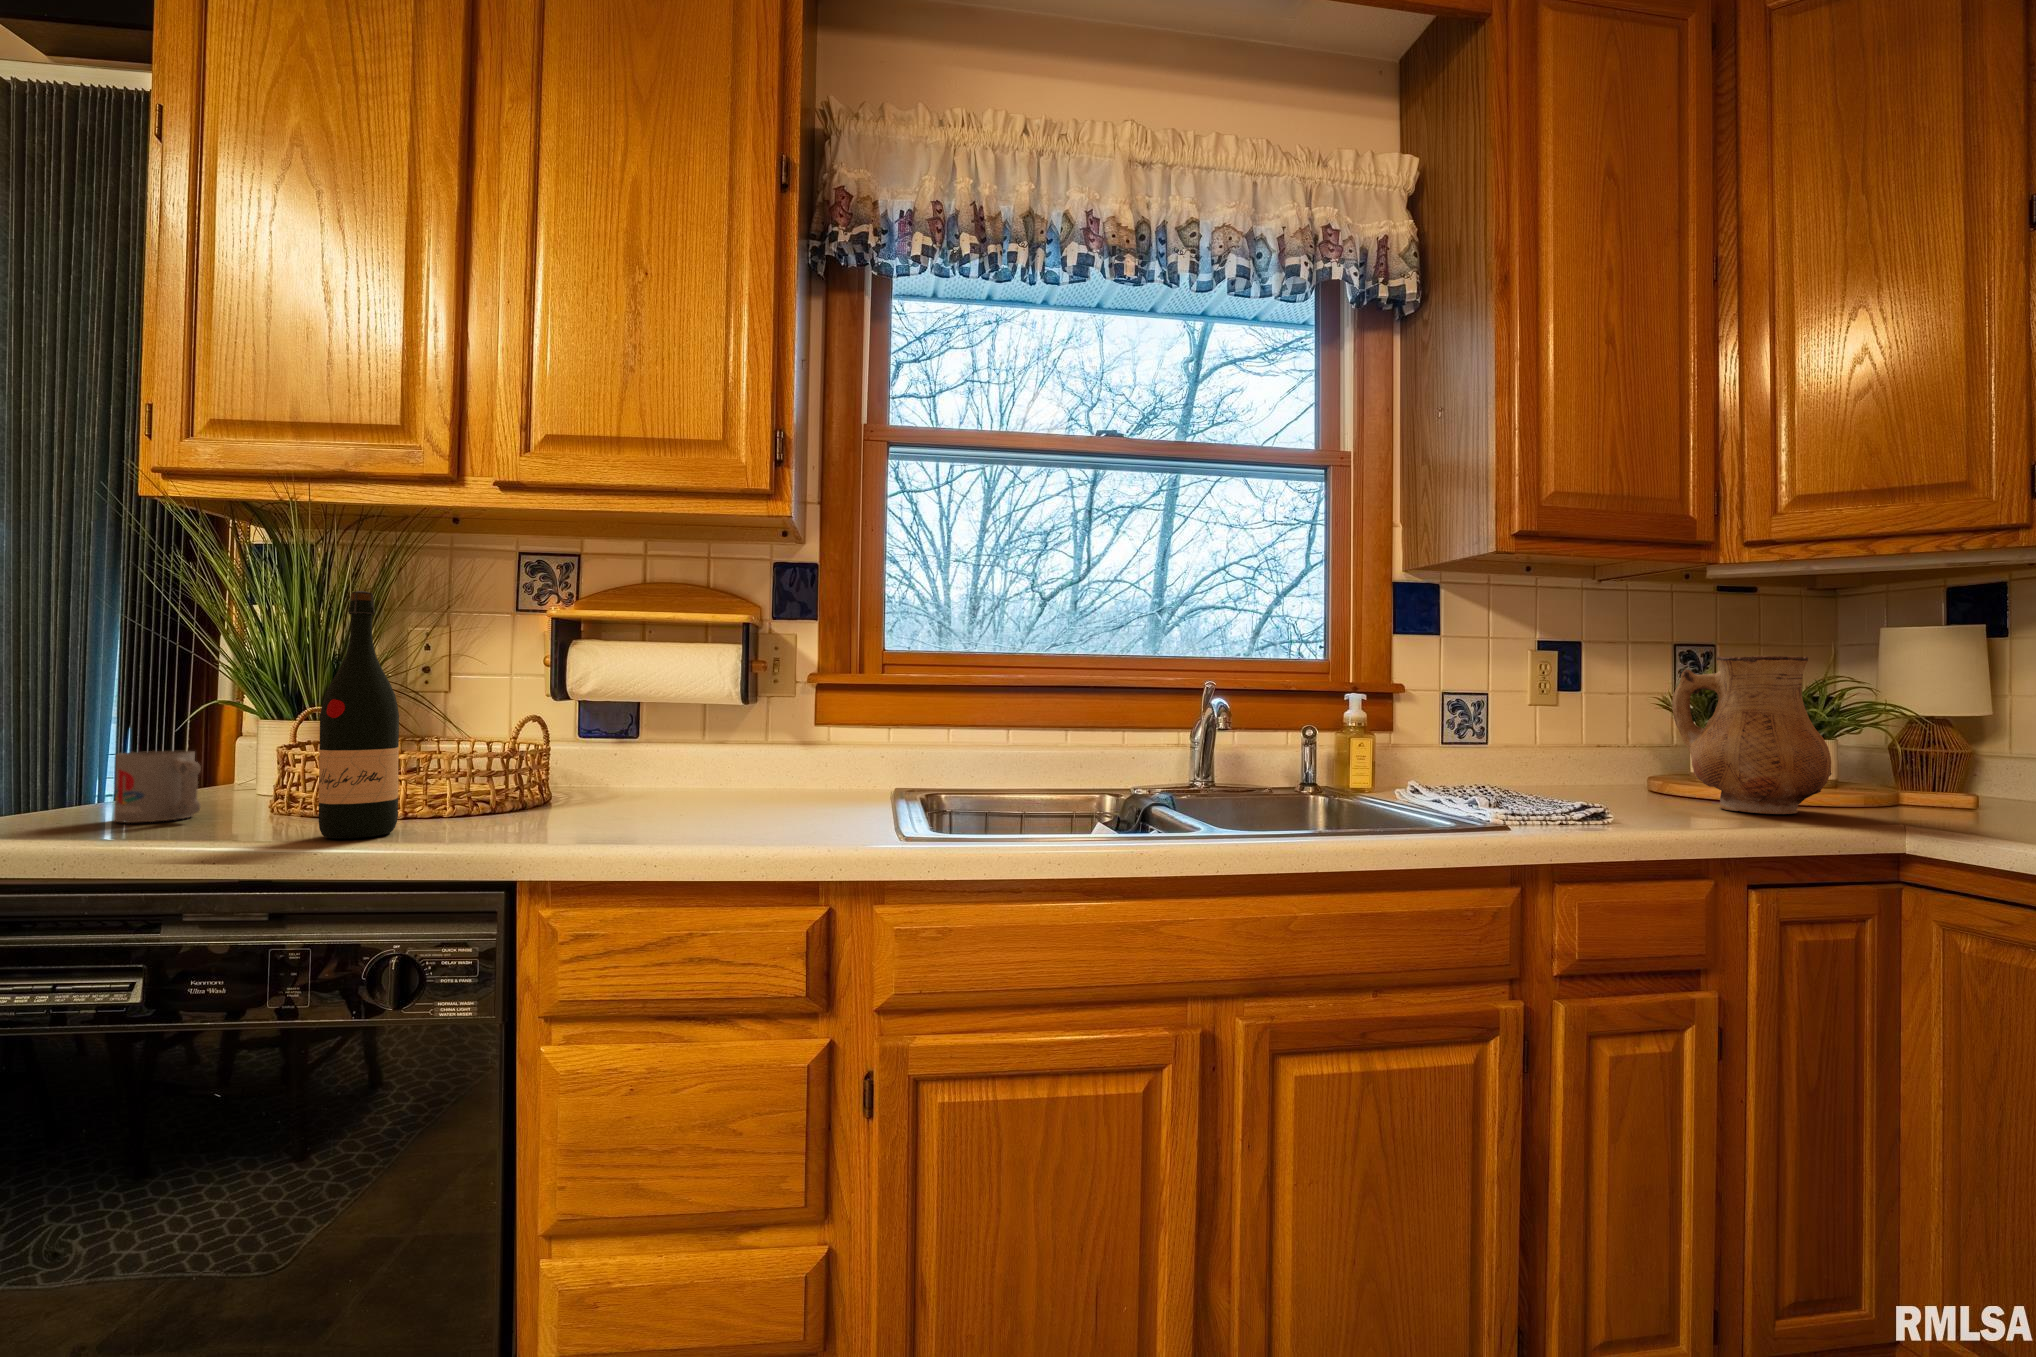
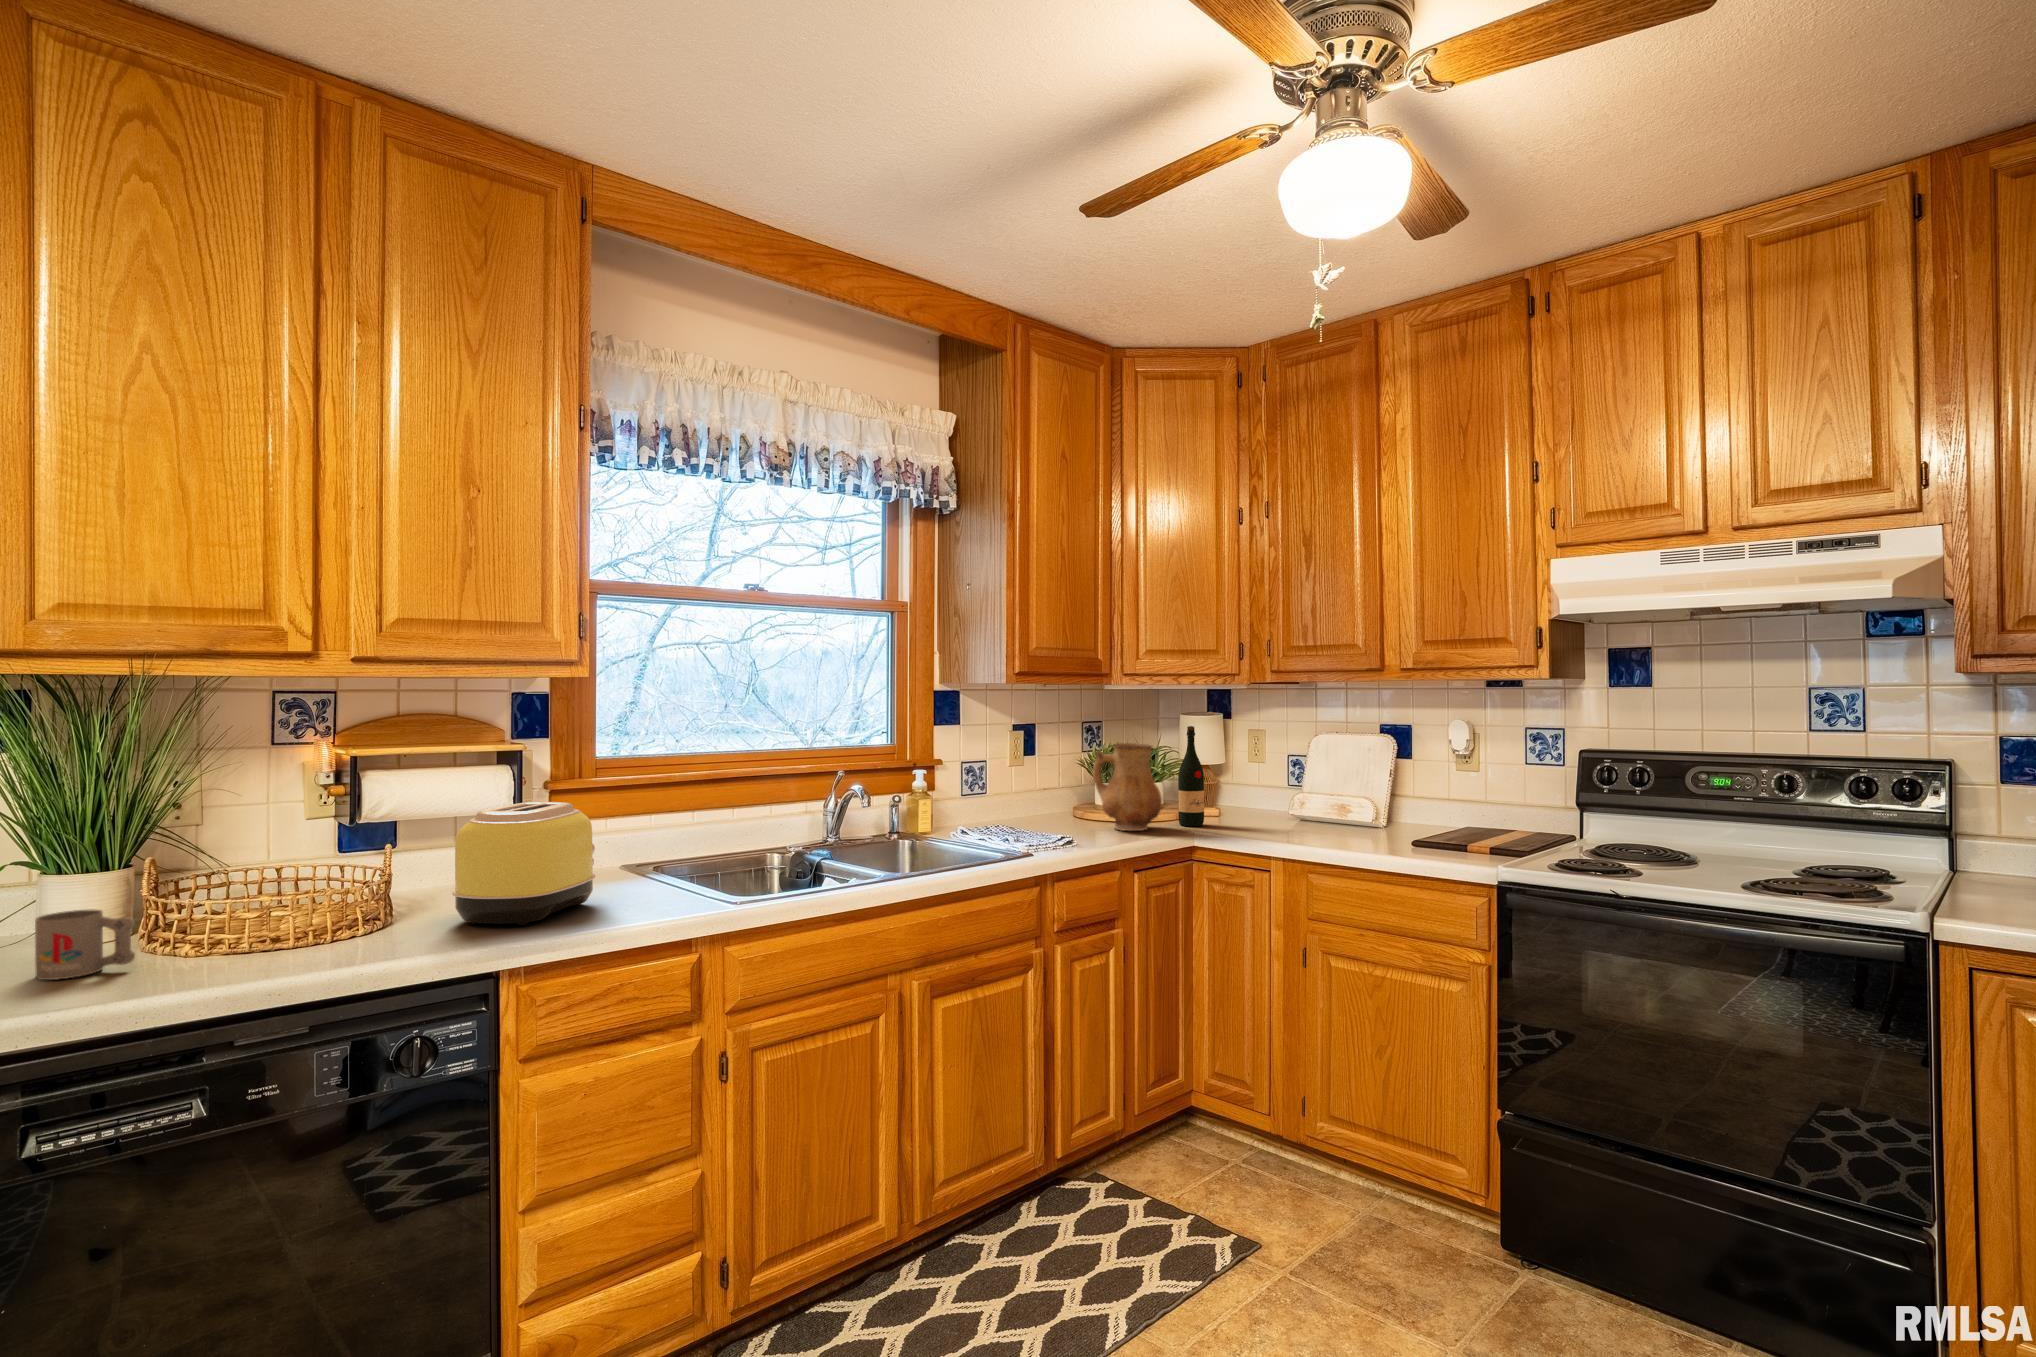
wine bottle: present [319,591,399,839] -> present [1178,726,1204,826]
toaster: none [553,673,772,829] -> present [452,802,595,925]

